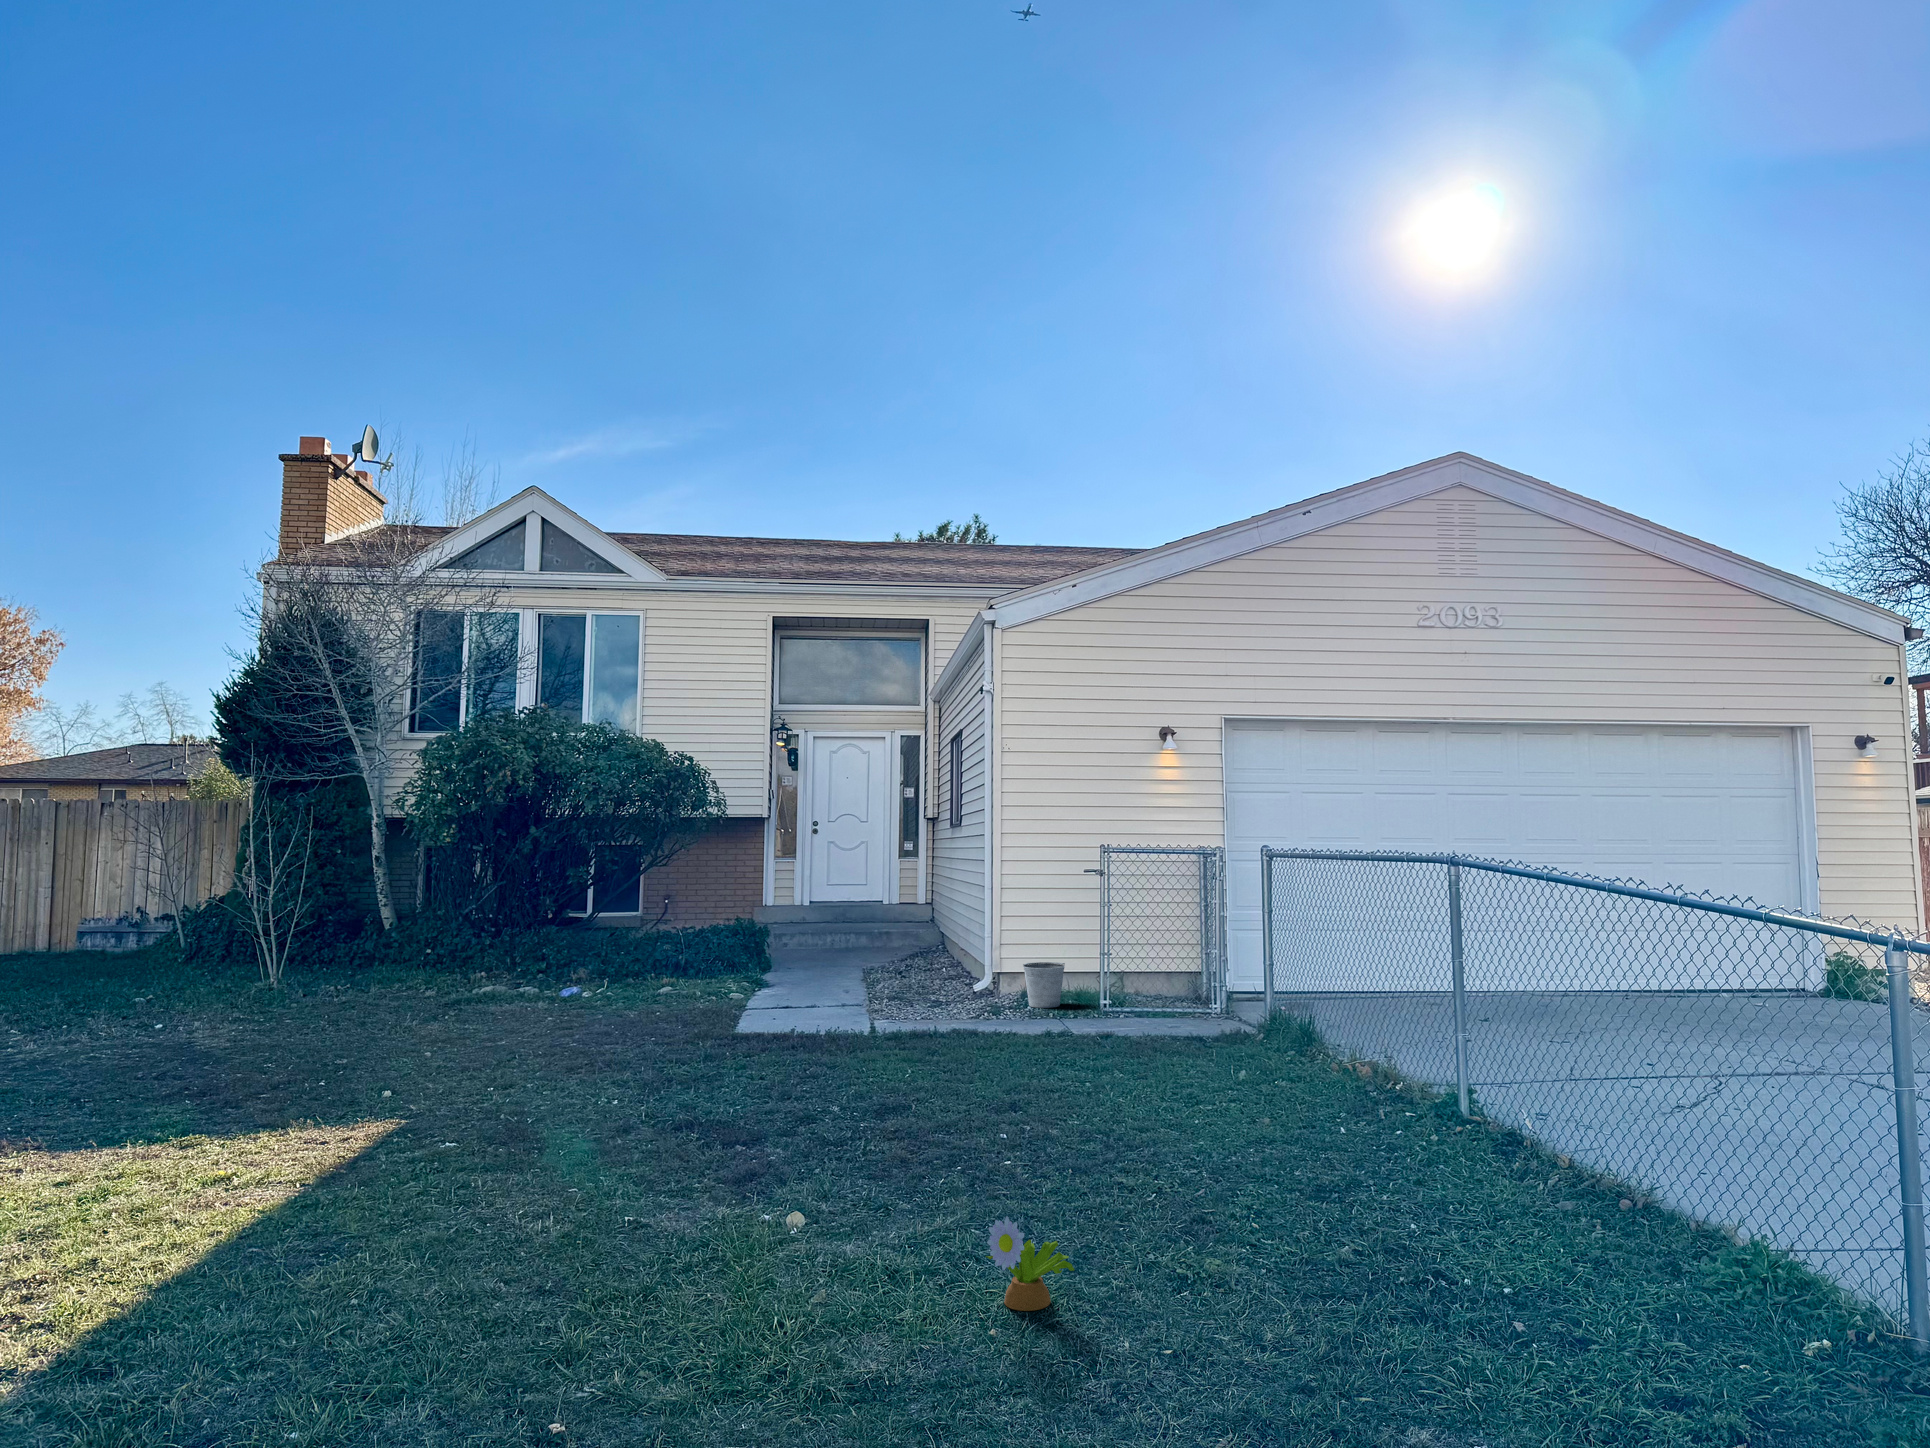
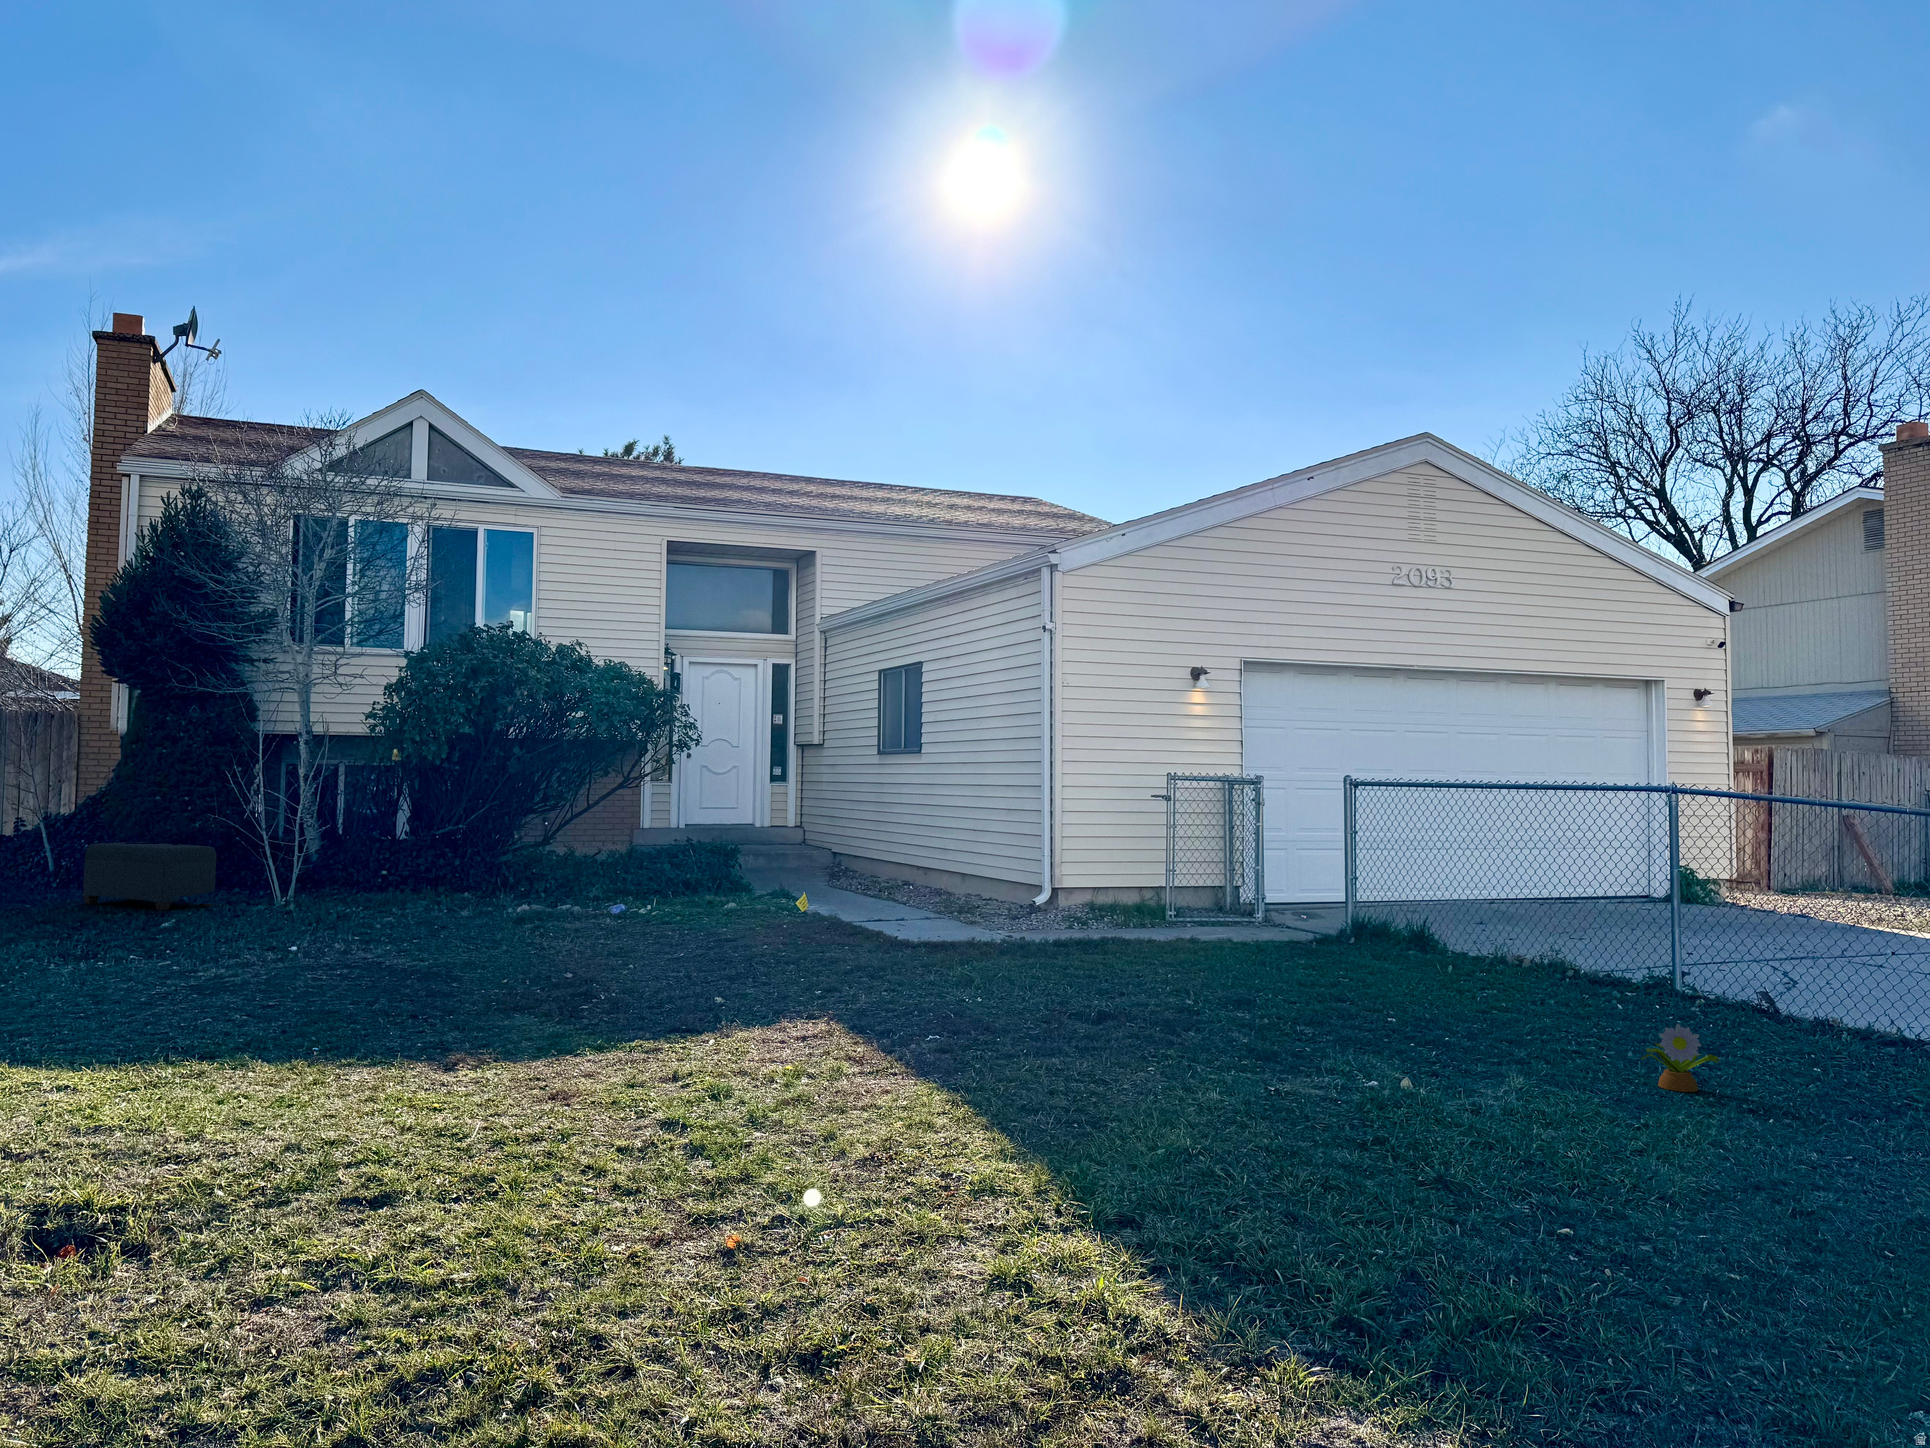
bench: none [179,921,272,985] -> present [83,842,216,910]
bucket: present [1023,962,1065,1008] -> none [1085,876,1124,917]

